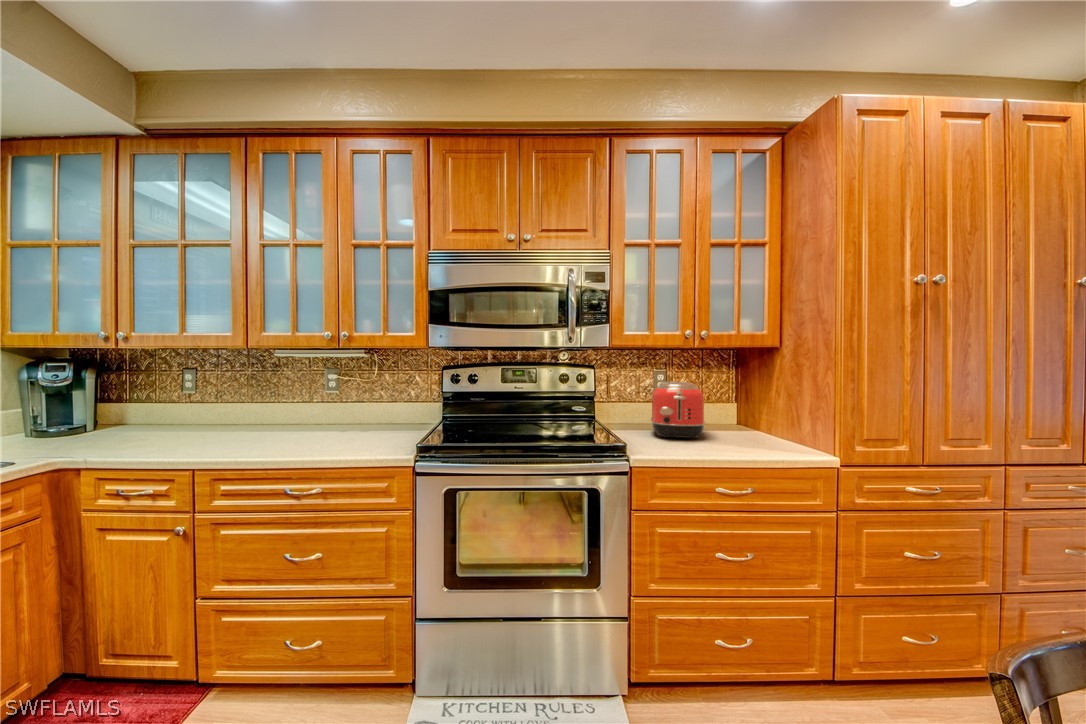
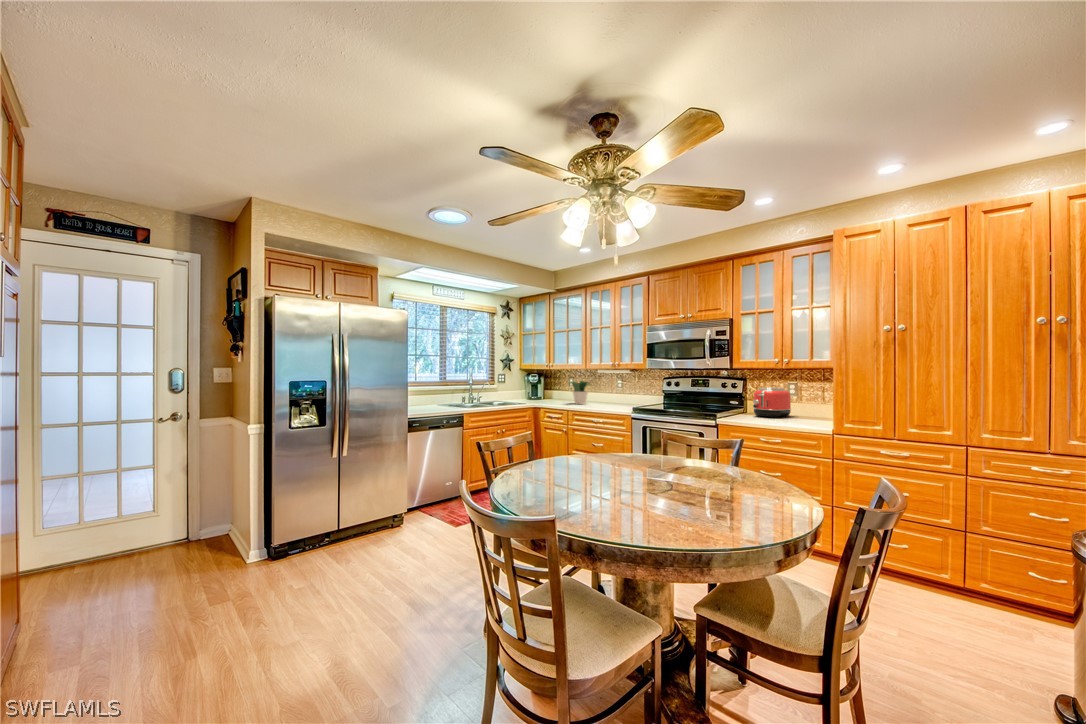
potted plant: none [192,379,264,442] -> present [570,381,590,404]

